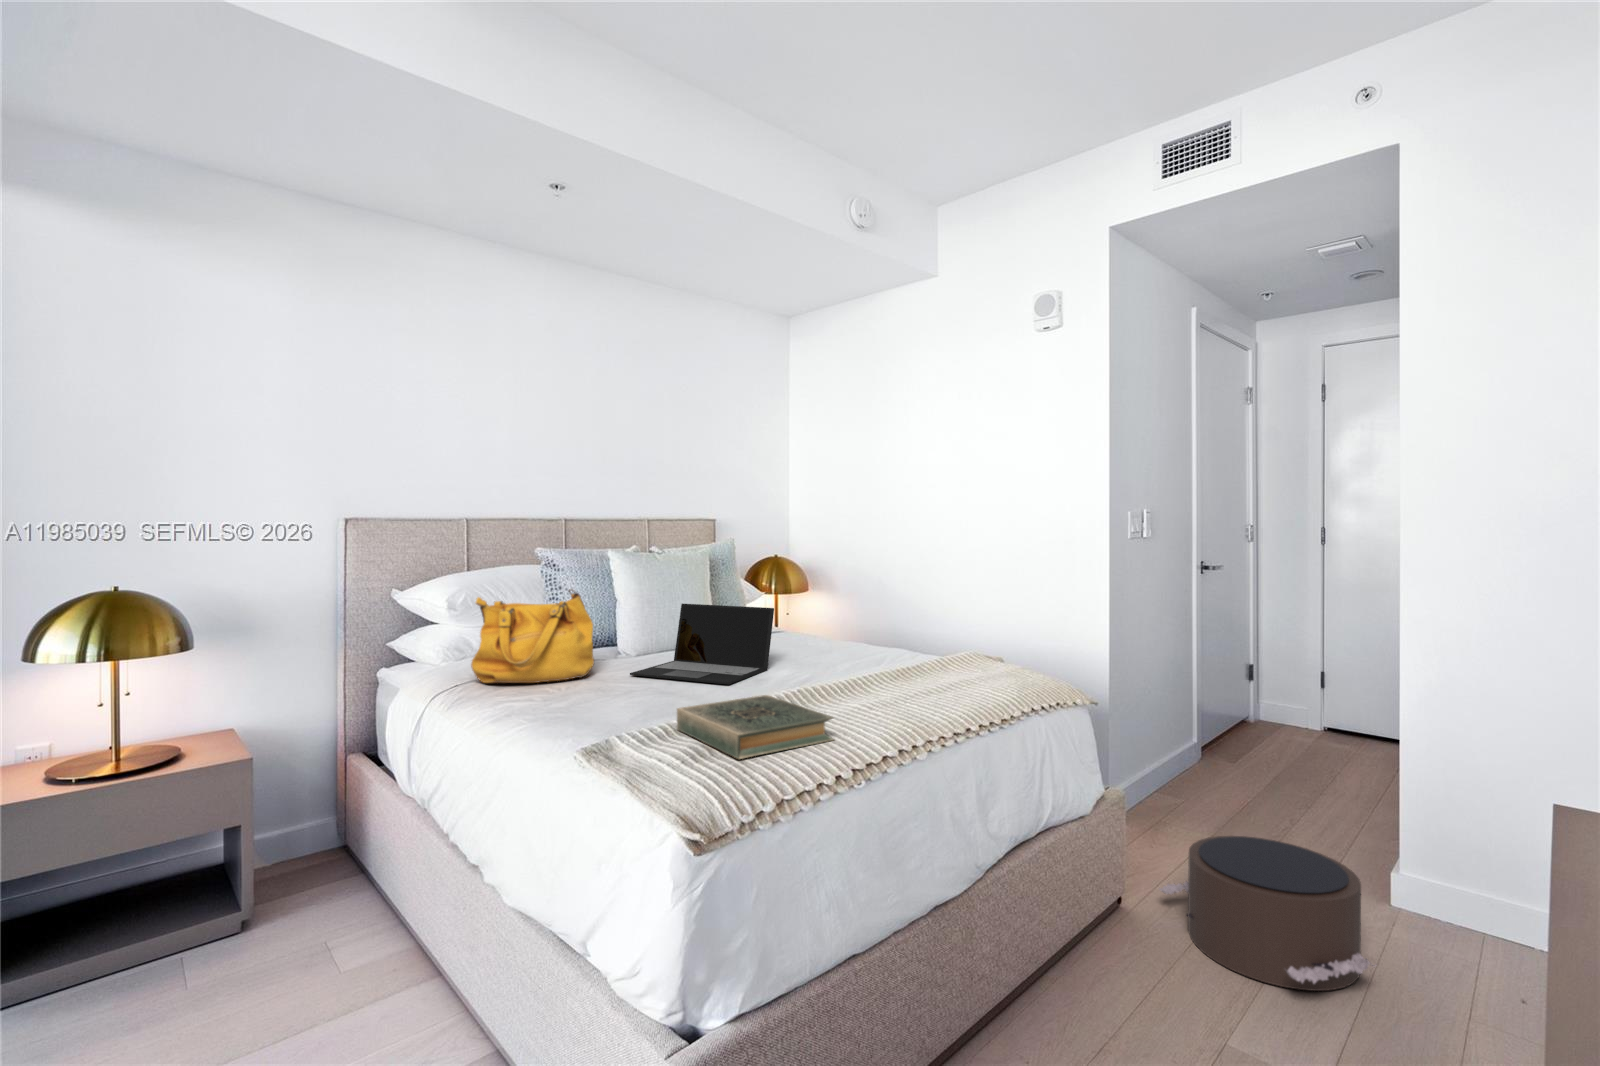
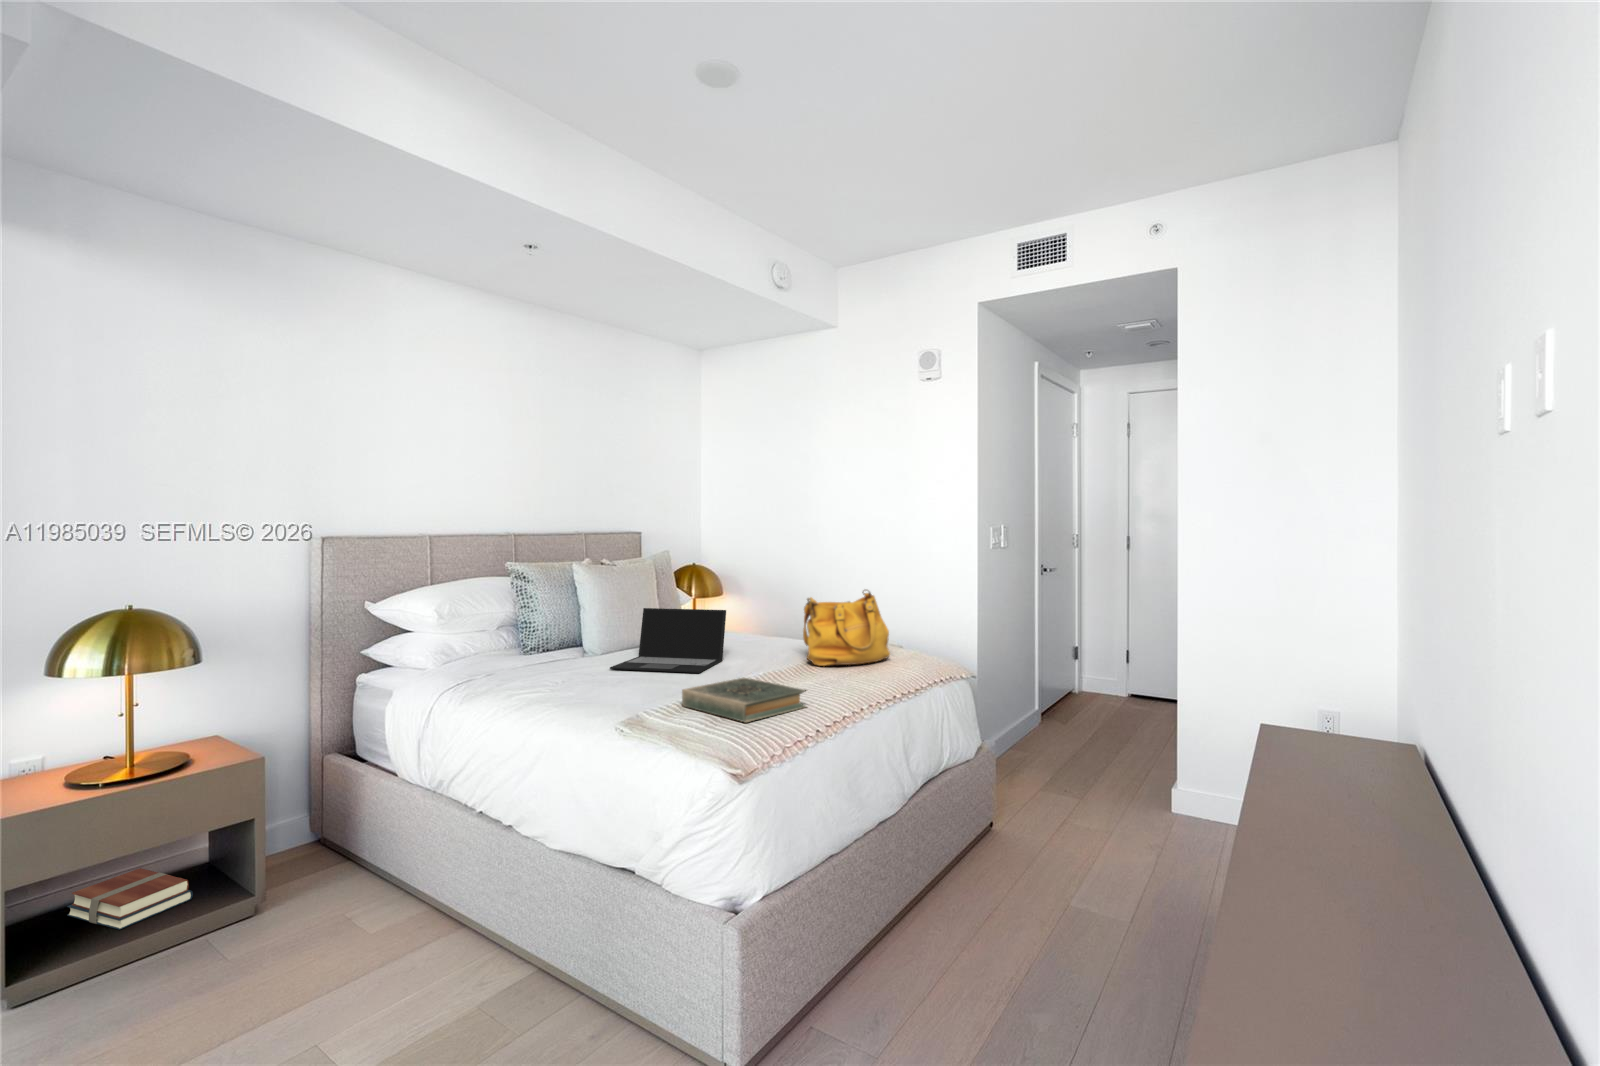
handbag: present [471,589,594,683] -> present [803,590,890,666]
pouf: present [1159,836,1376,991] -> none [1021,771,1169,872]
books: none [59,869,182,940] -> present [67,868,193,930]

